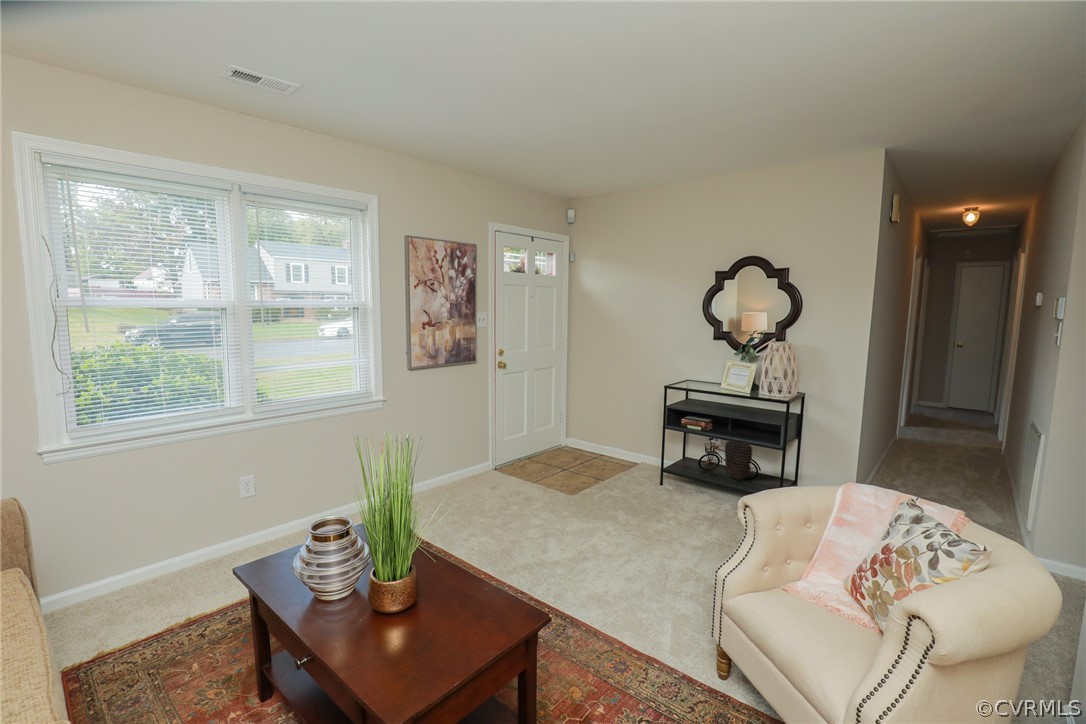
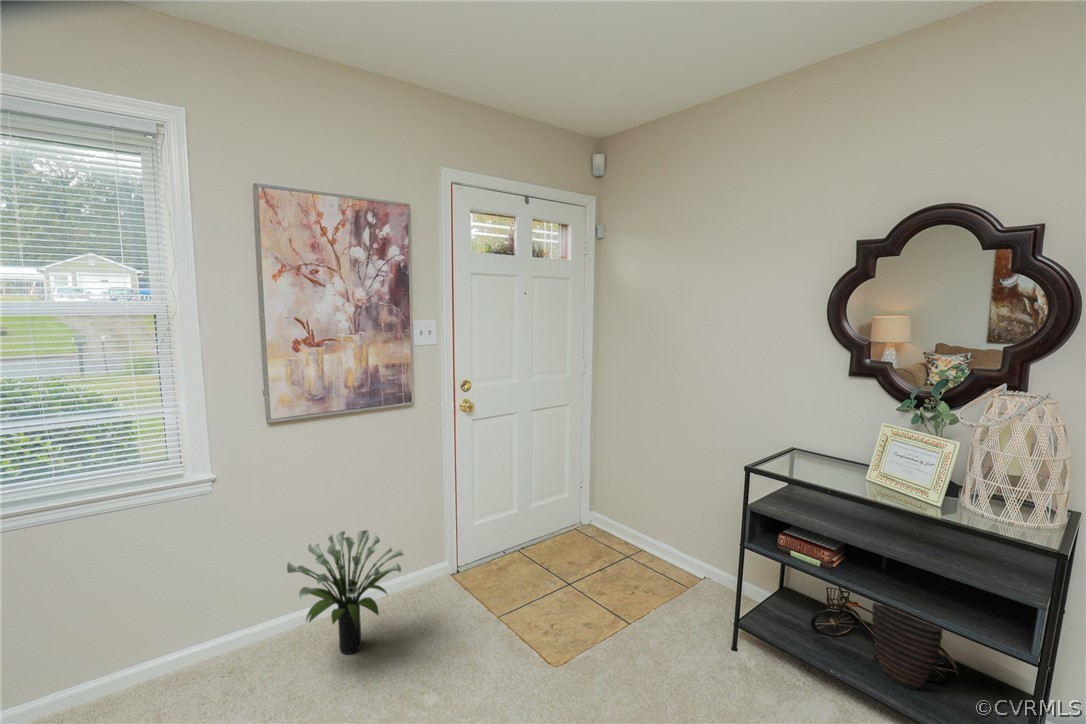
potted plant: none [425,432,488,498] -> present [287,530,403,654]

